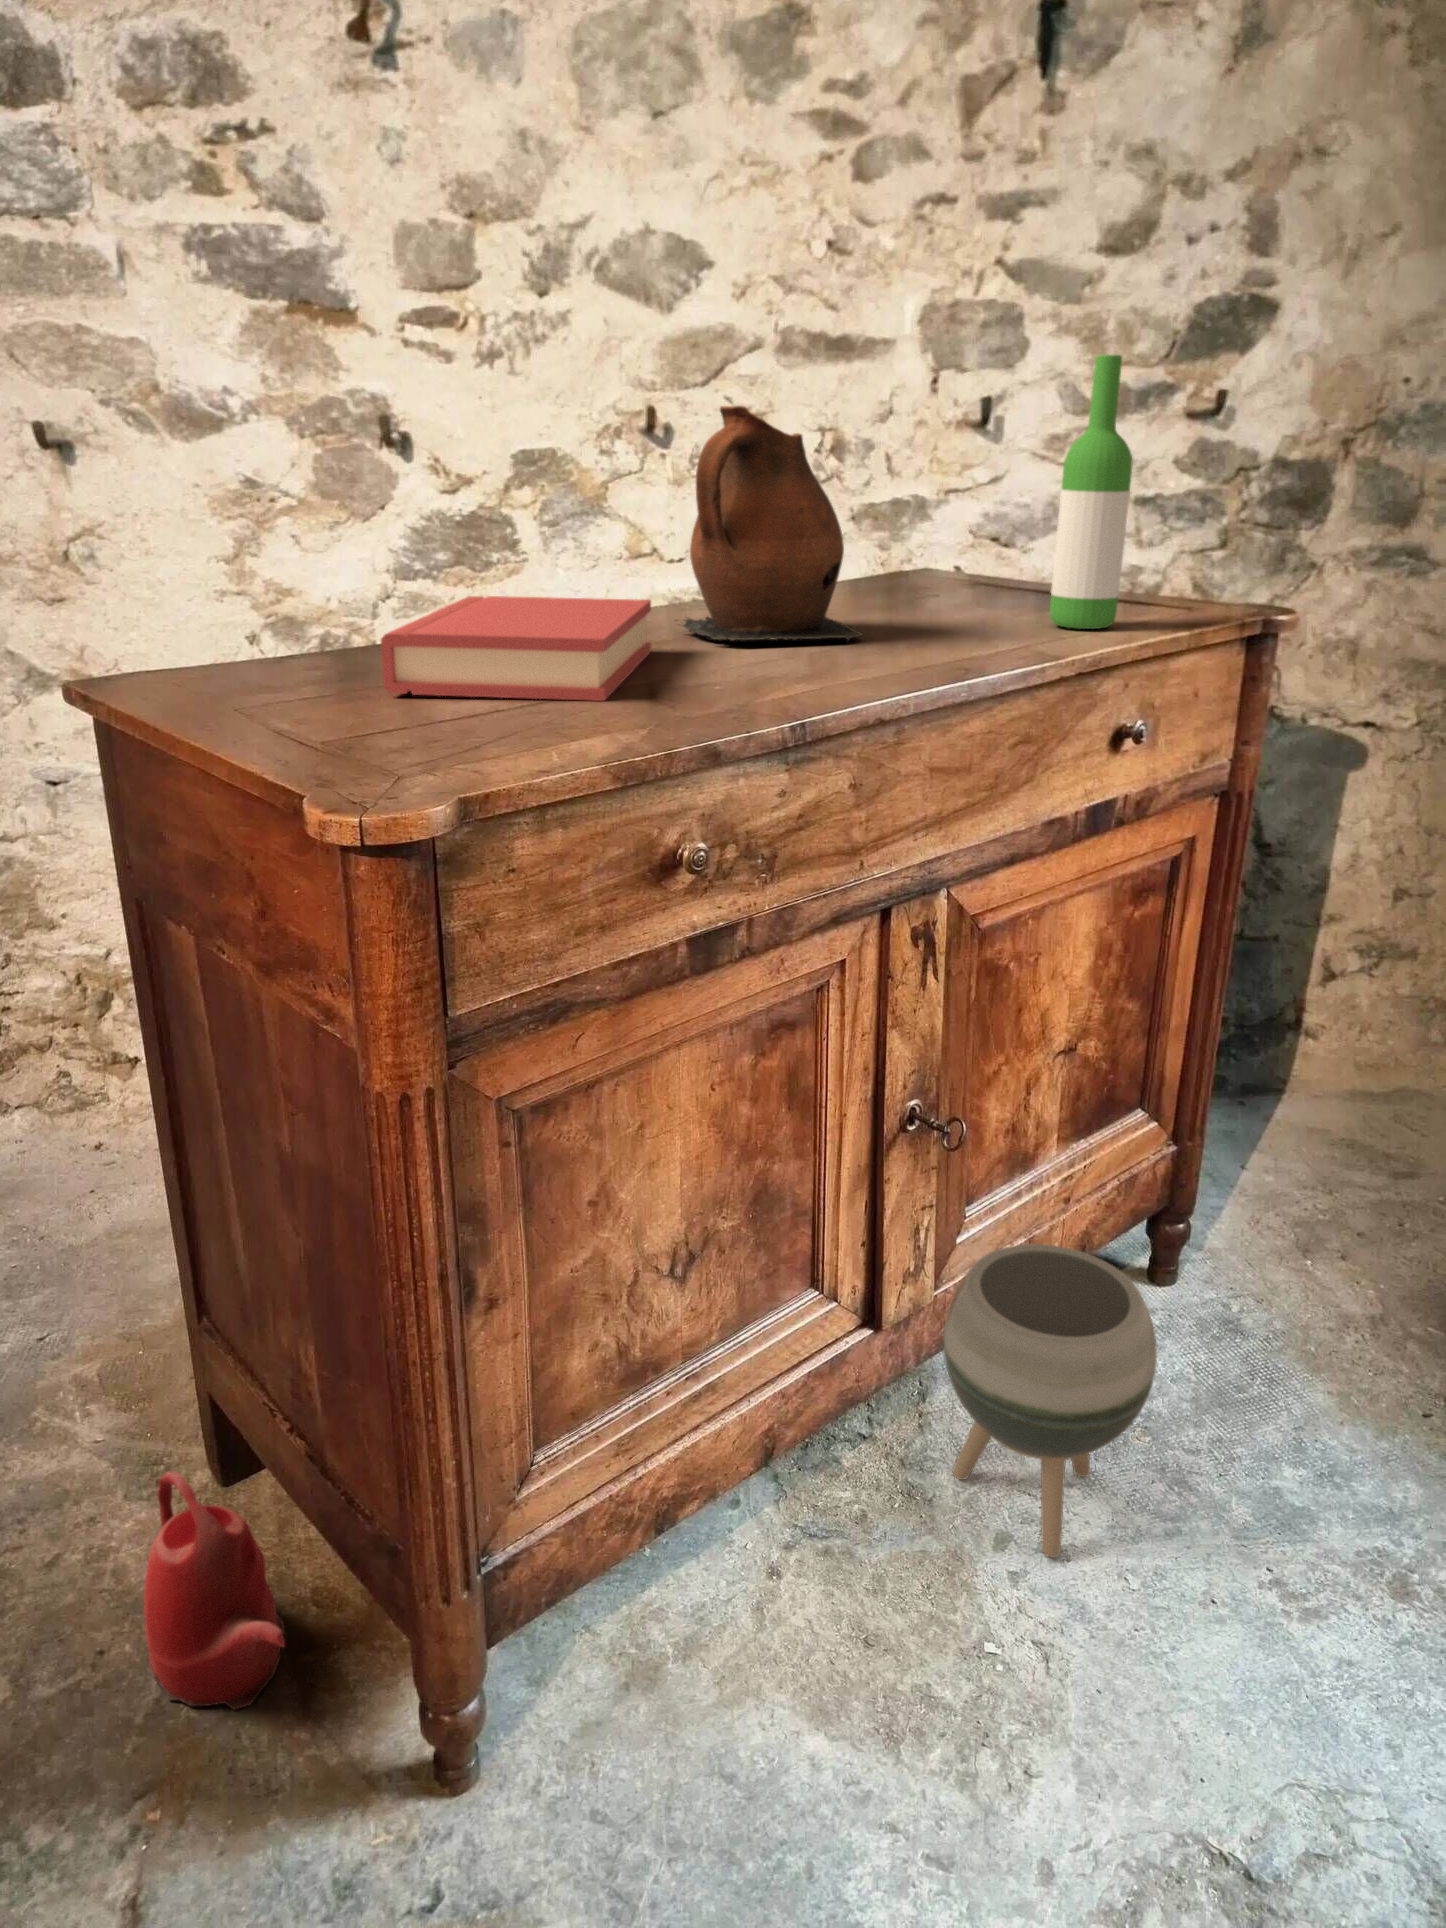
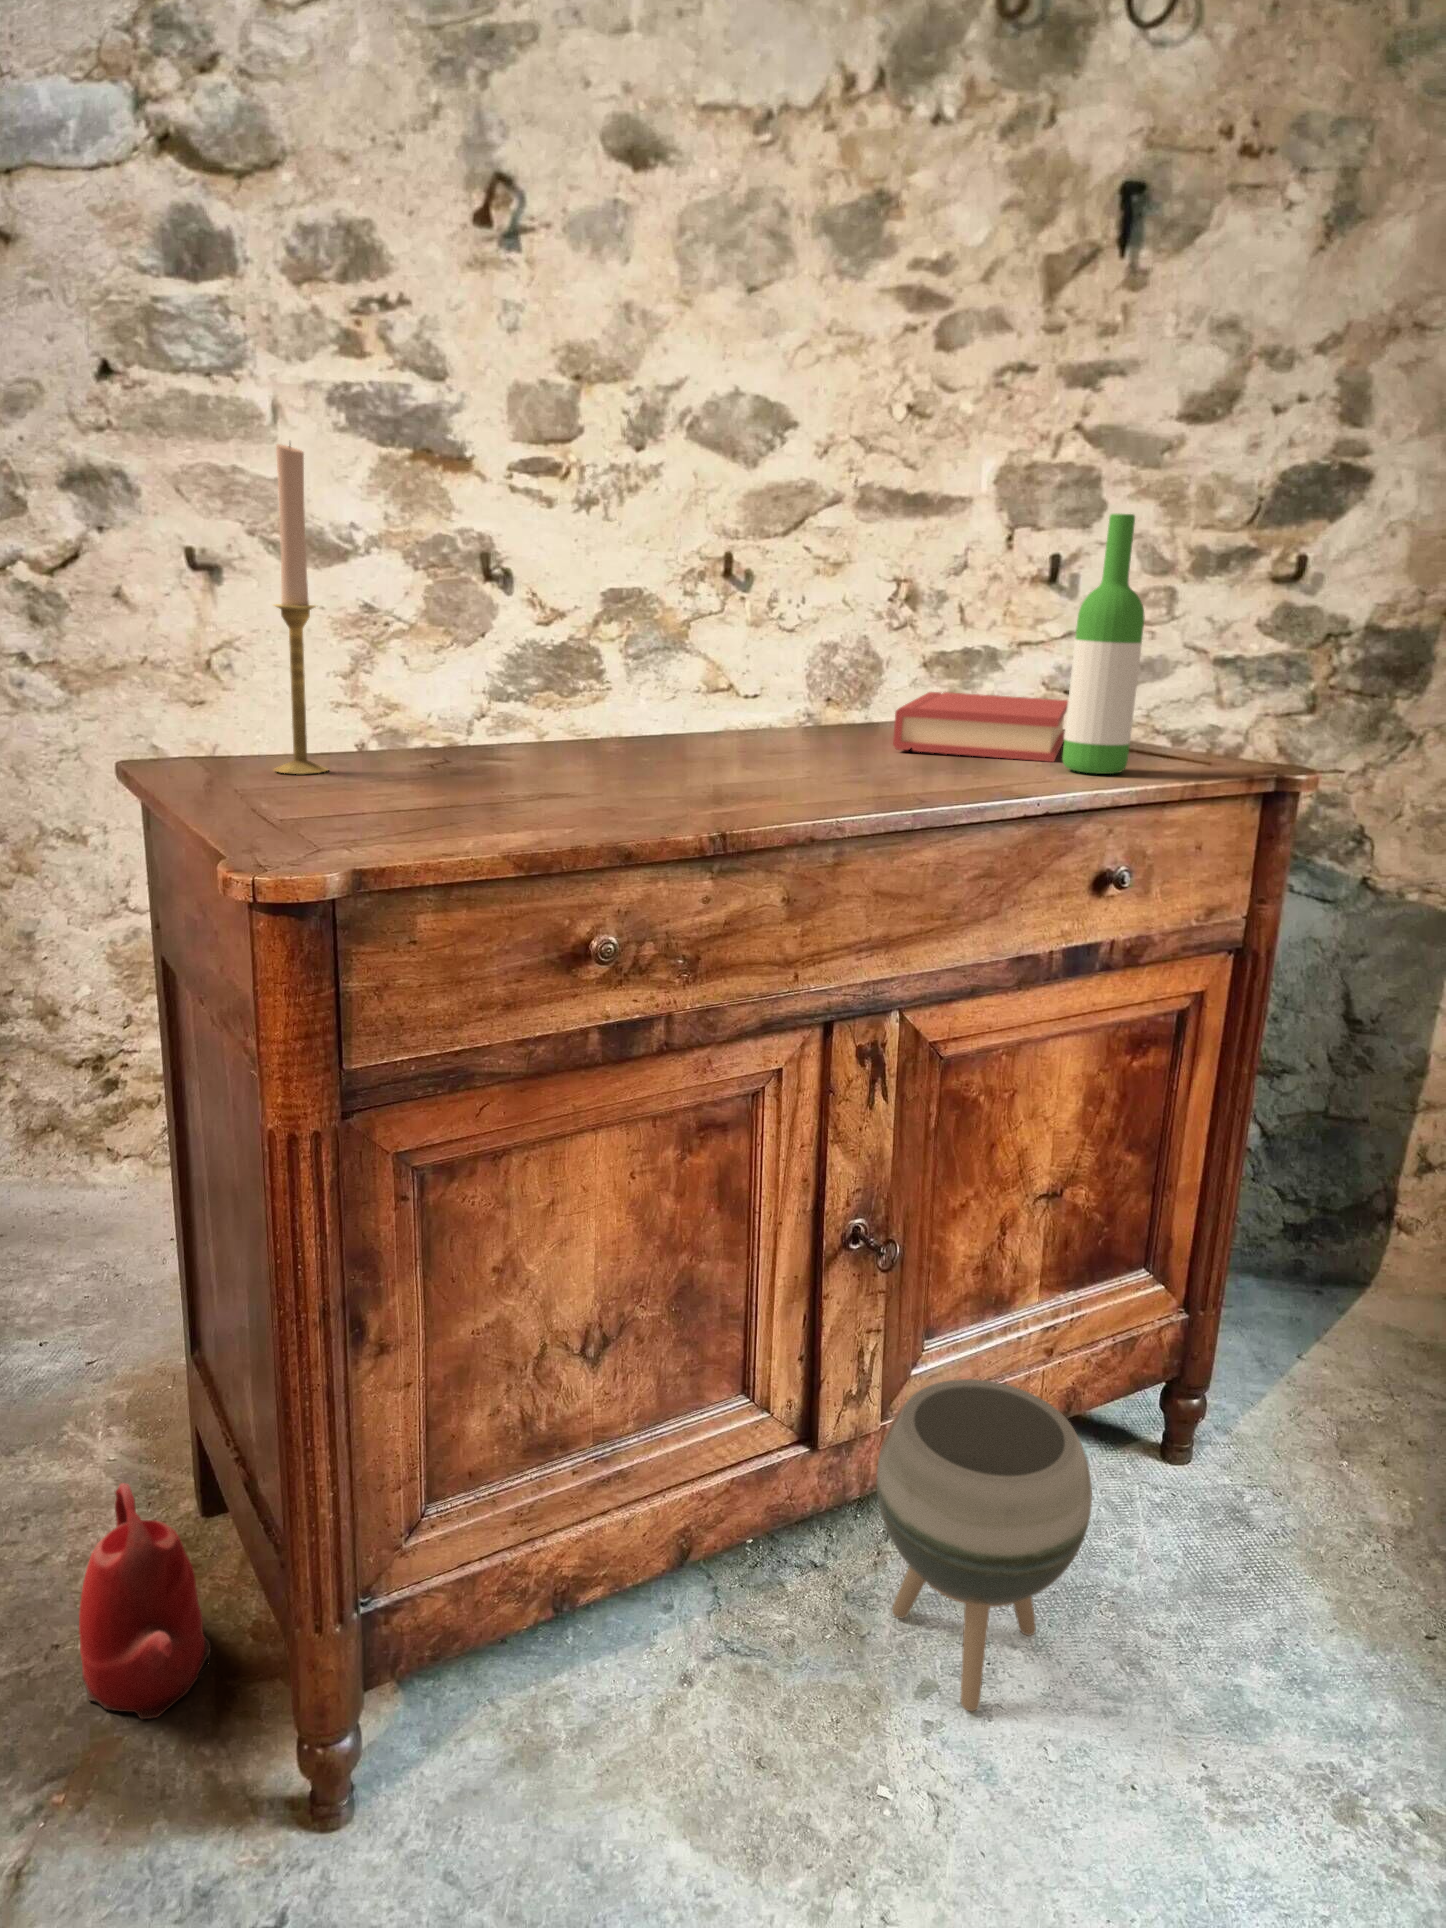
candlestick: none [214,295,298,683] -> present [274,444,327,774]
ceramic pitcher: present [676,406,862,641] -> none [697,550,867,772]
hardback book: present [381,596,651,701] -> present [893,692,1068,762]

